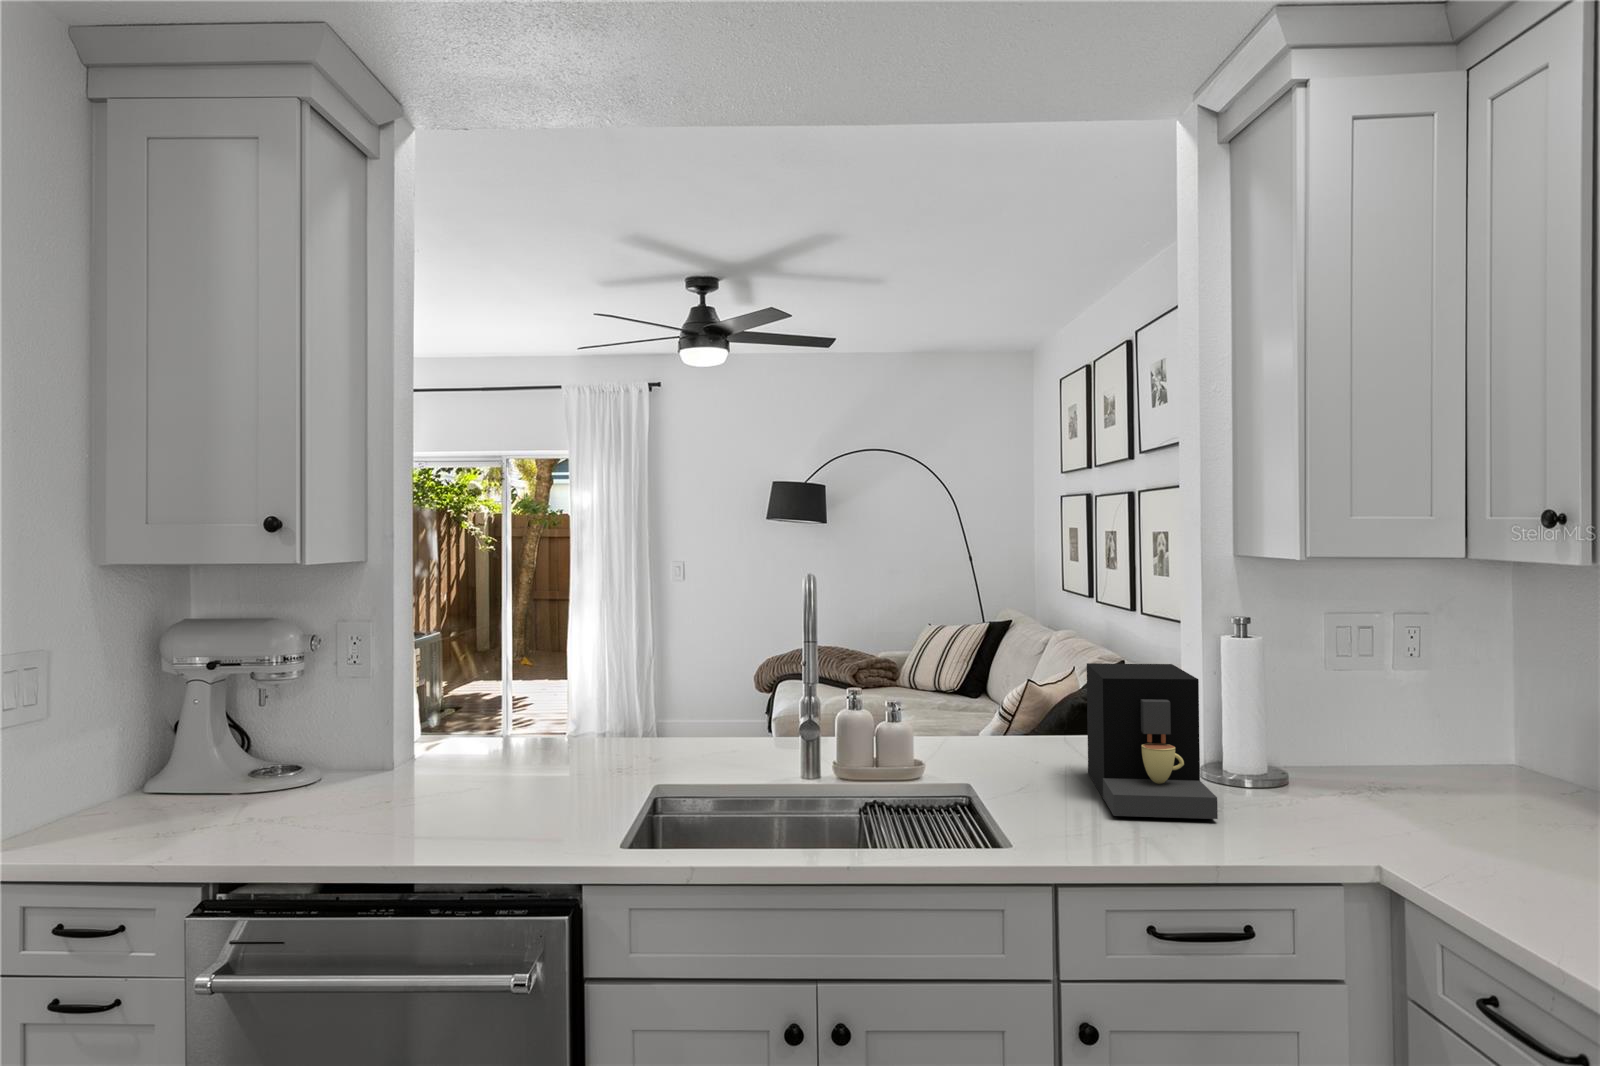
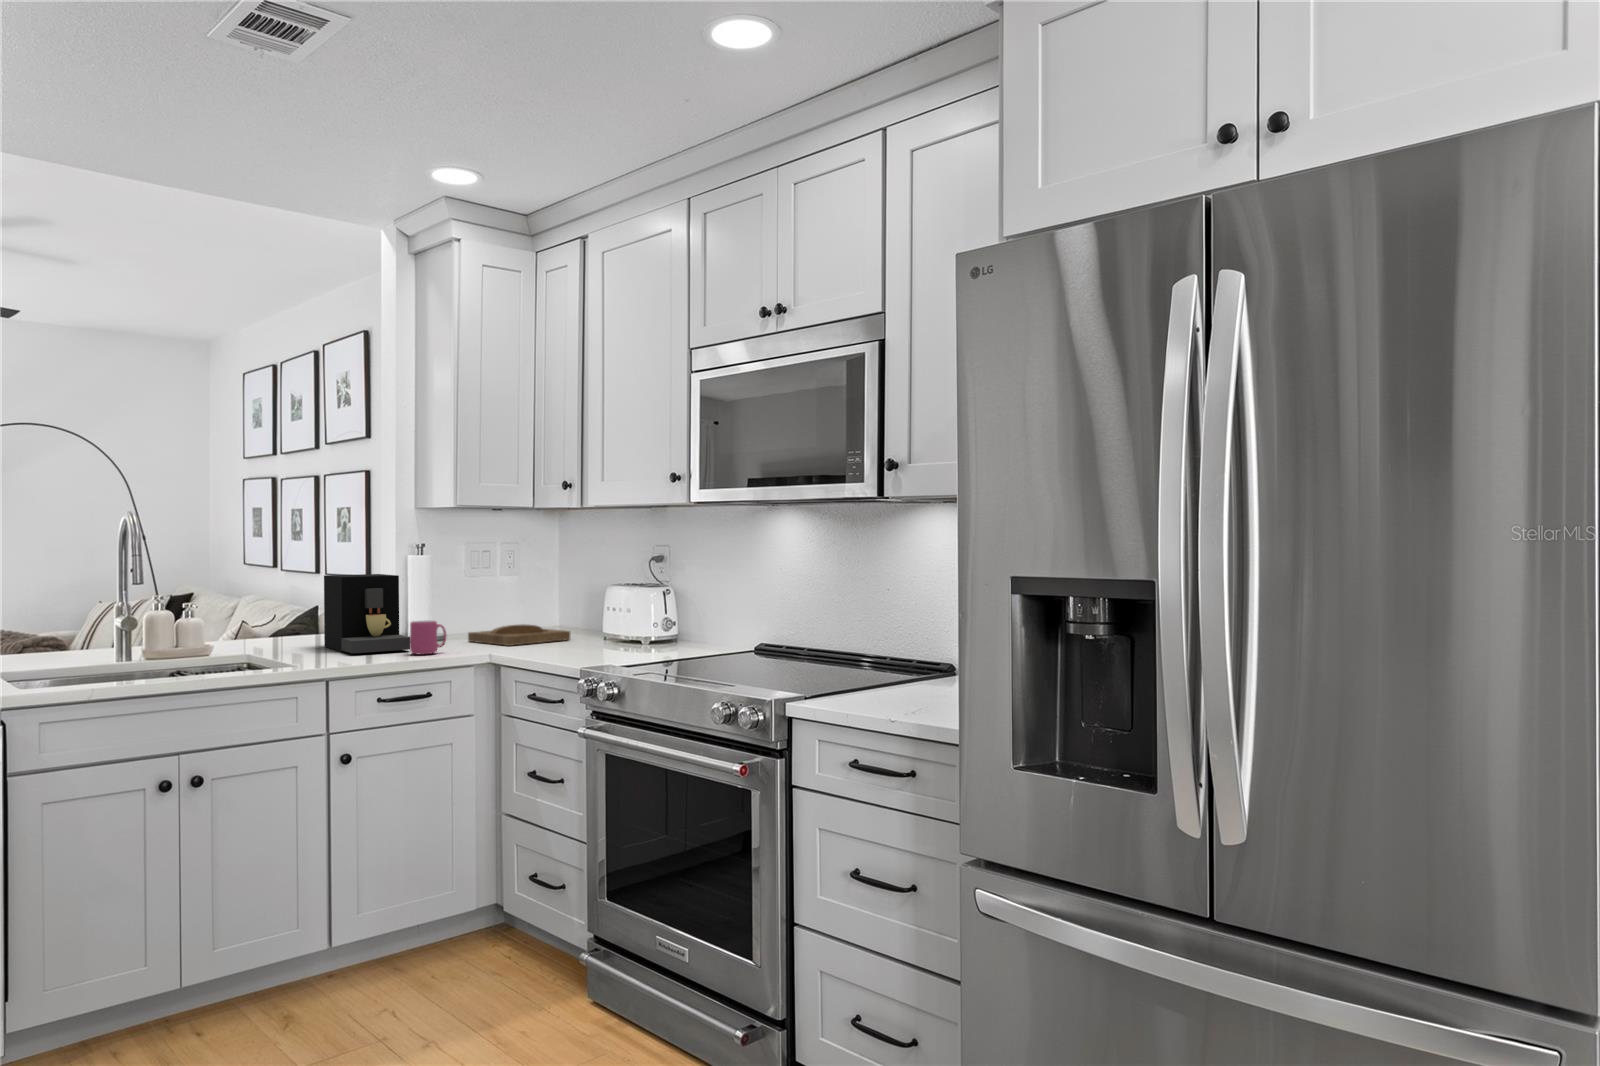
mug: none [1213,775,1283,845] -> present [410,620,446,654]
tray: none [1328,779,1556,836] -> present [468,624,570,646]

